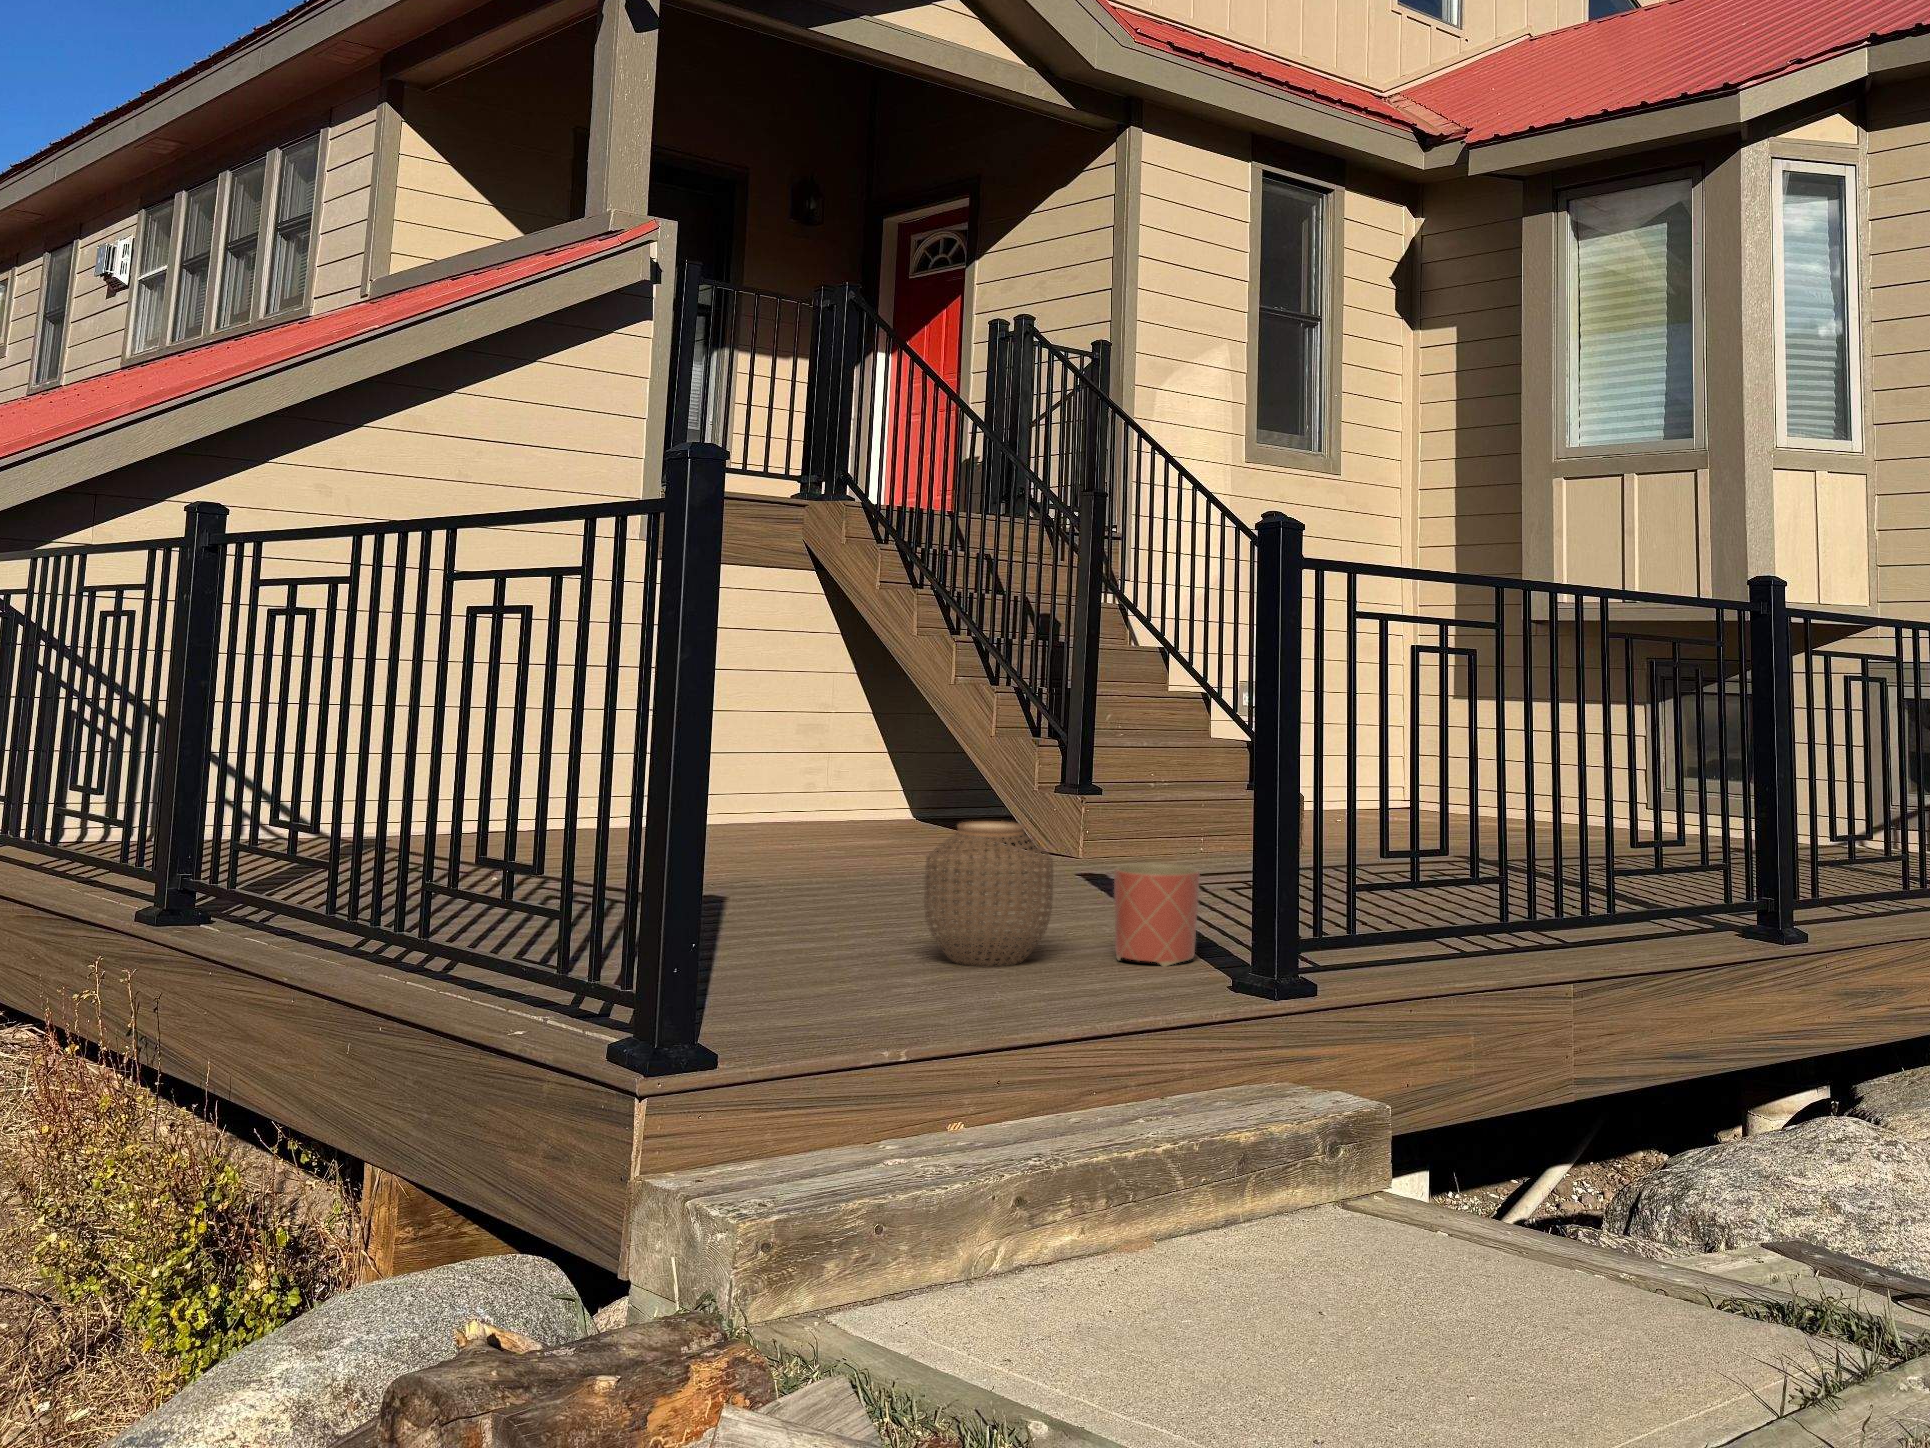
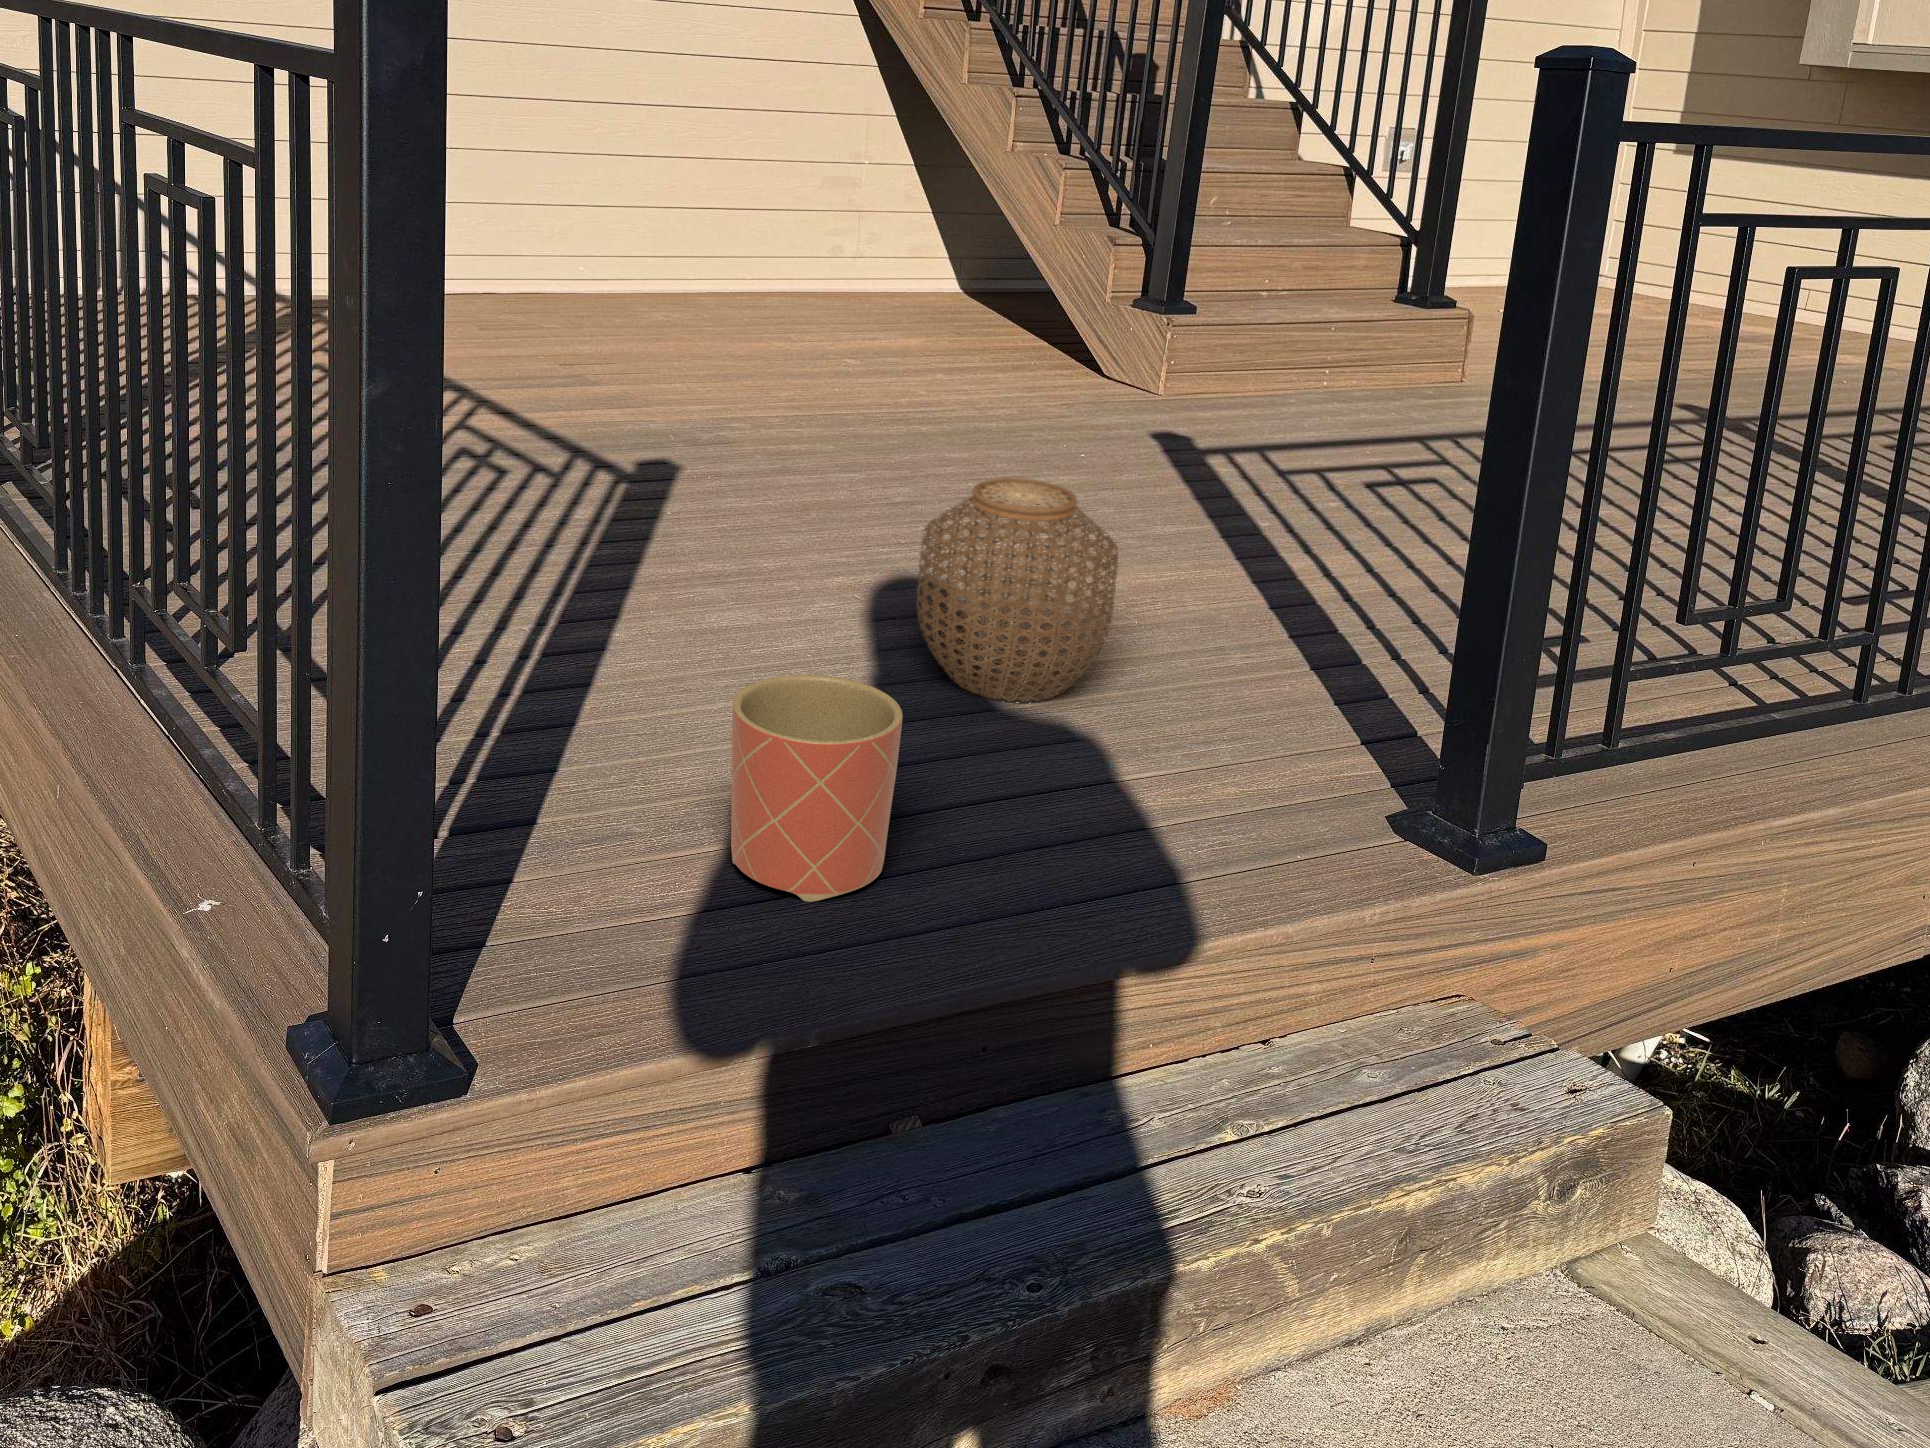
planter: present [1114,863,1200,966] -> present [731,675,903,902]

